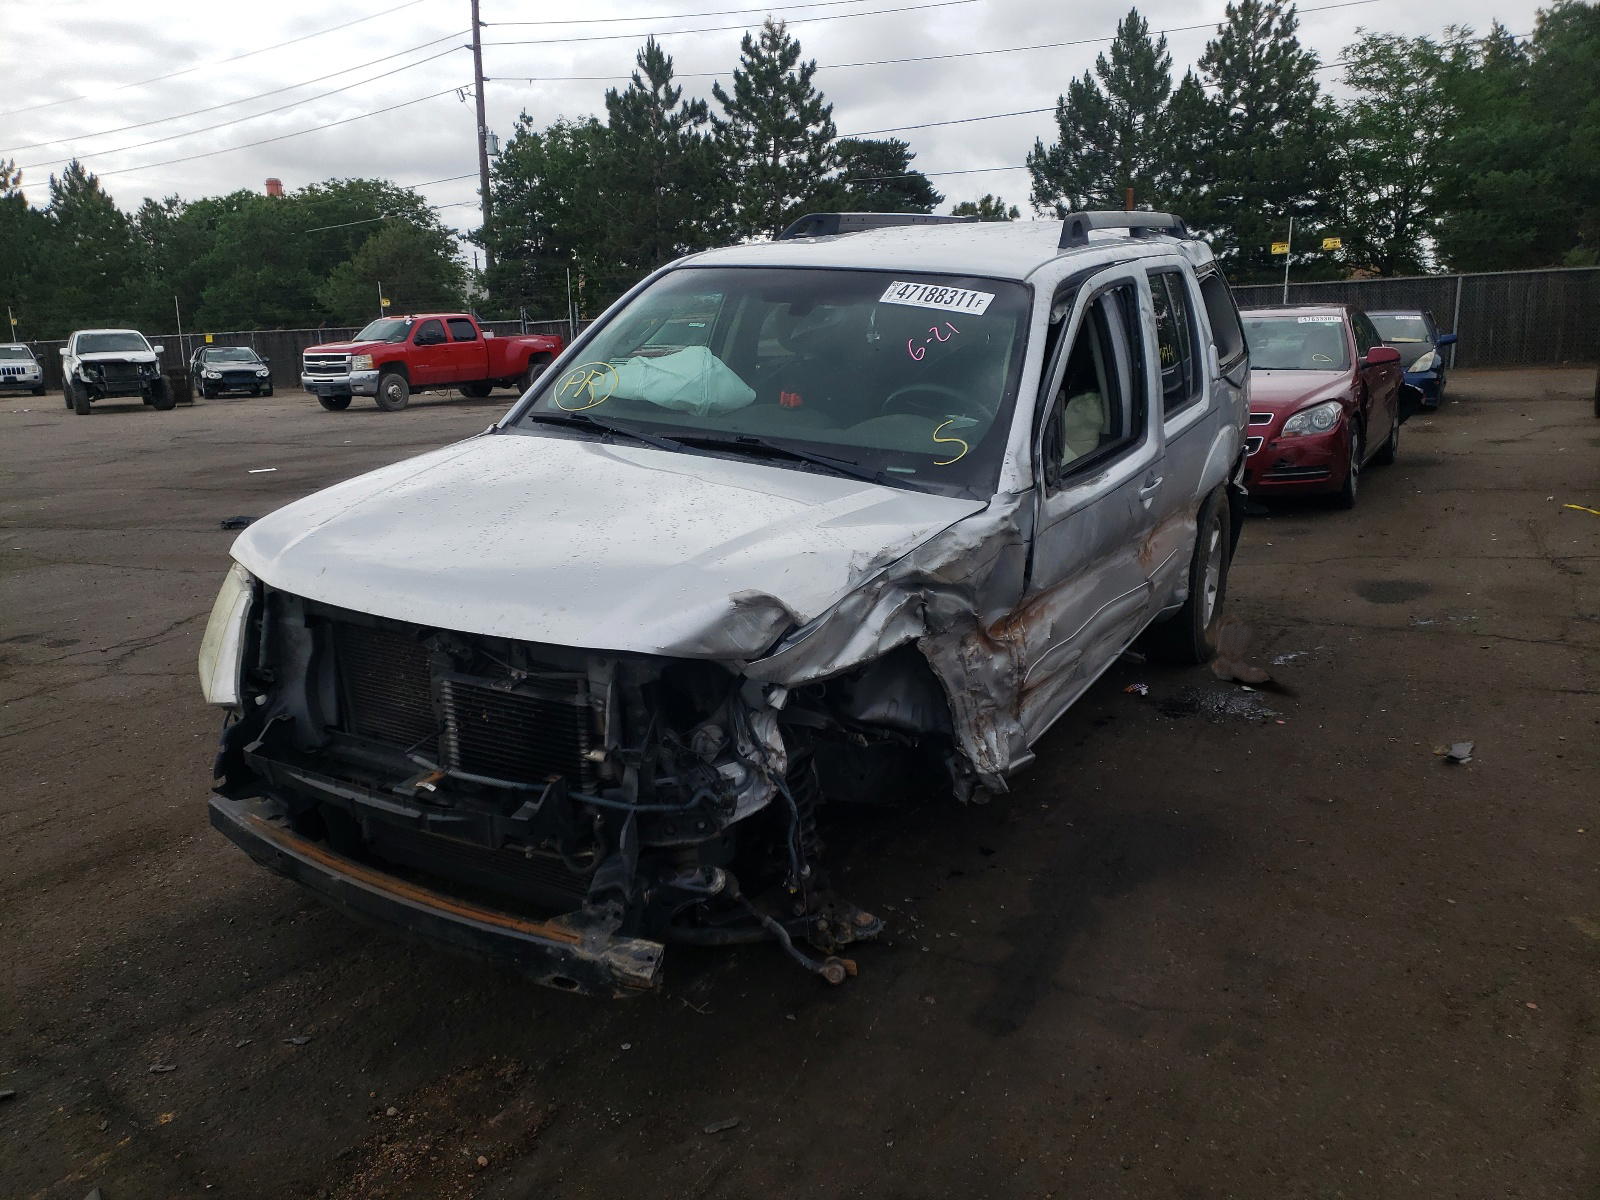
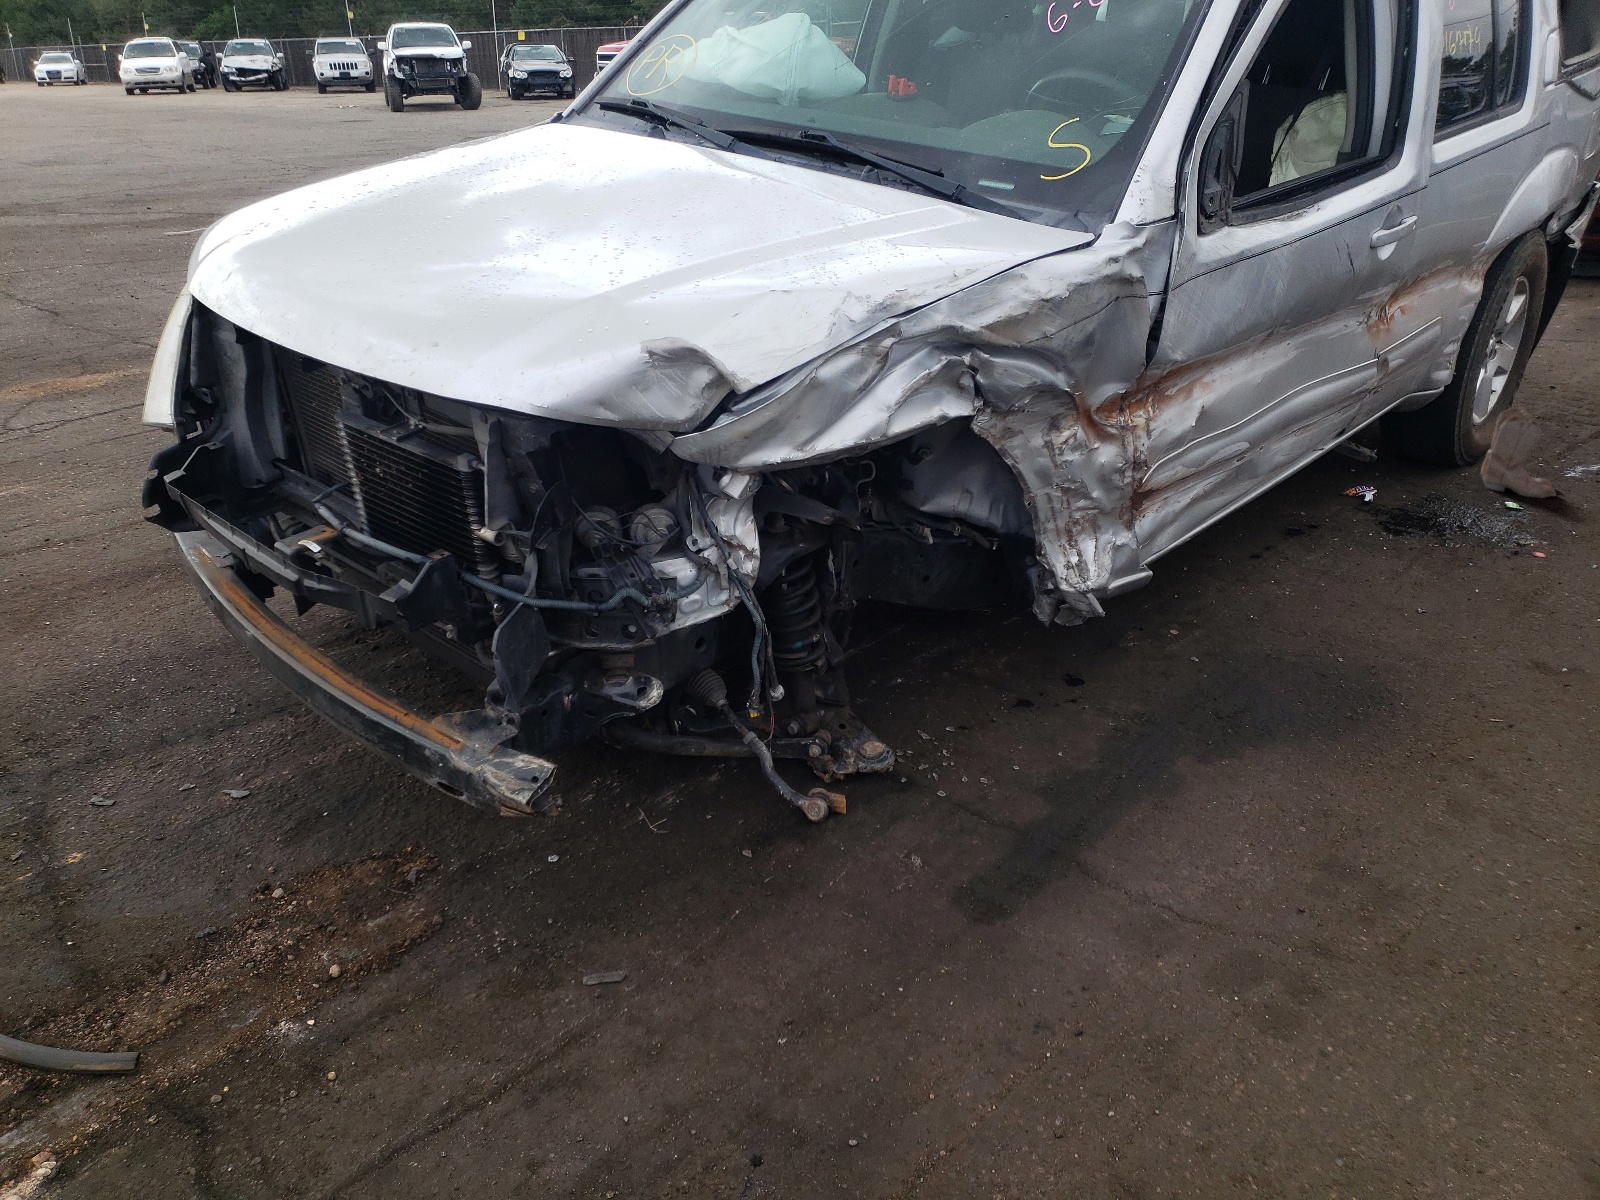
trash can: present [166,365,195,406] -> none [469,63,498,107]

